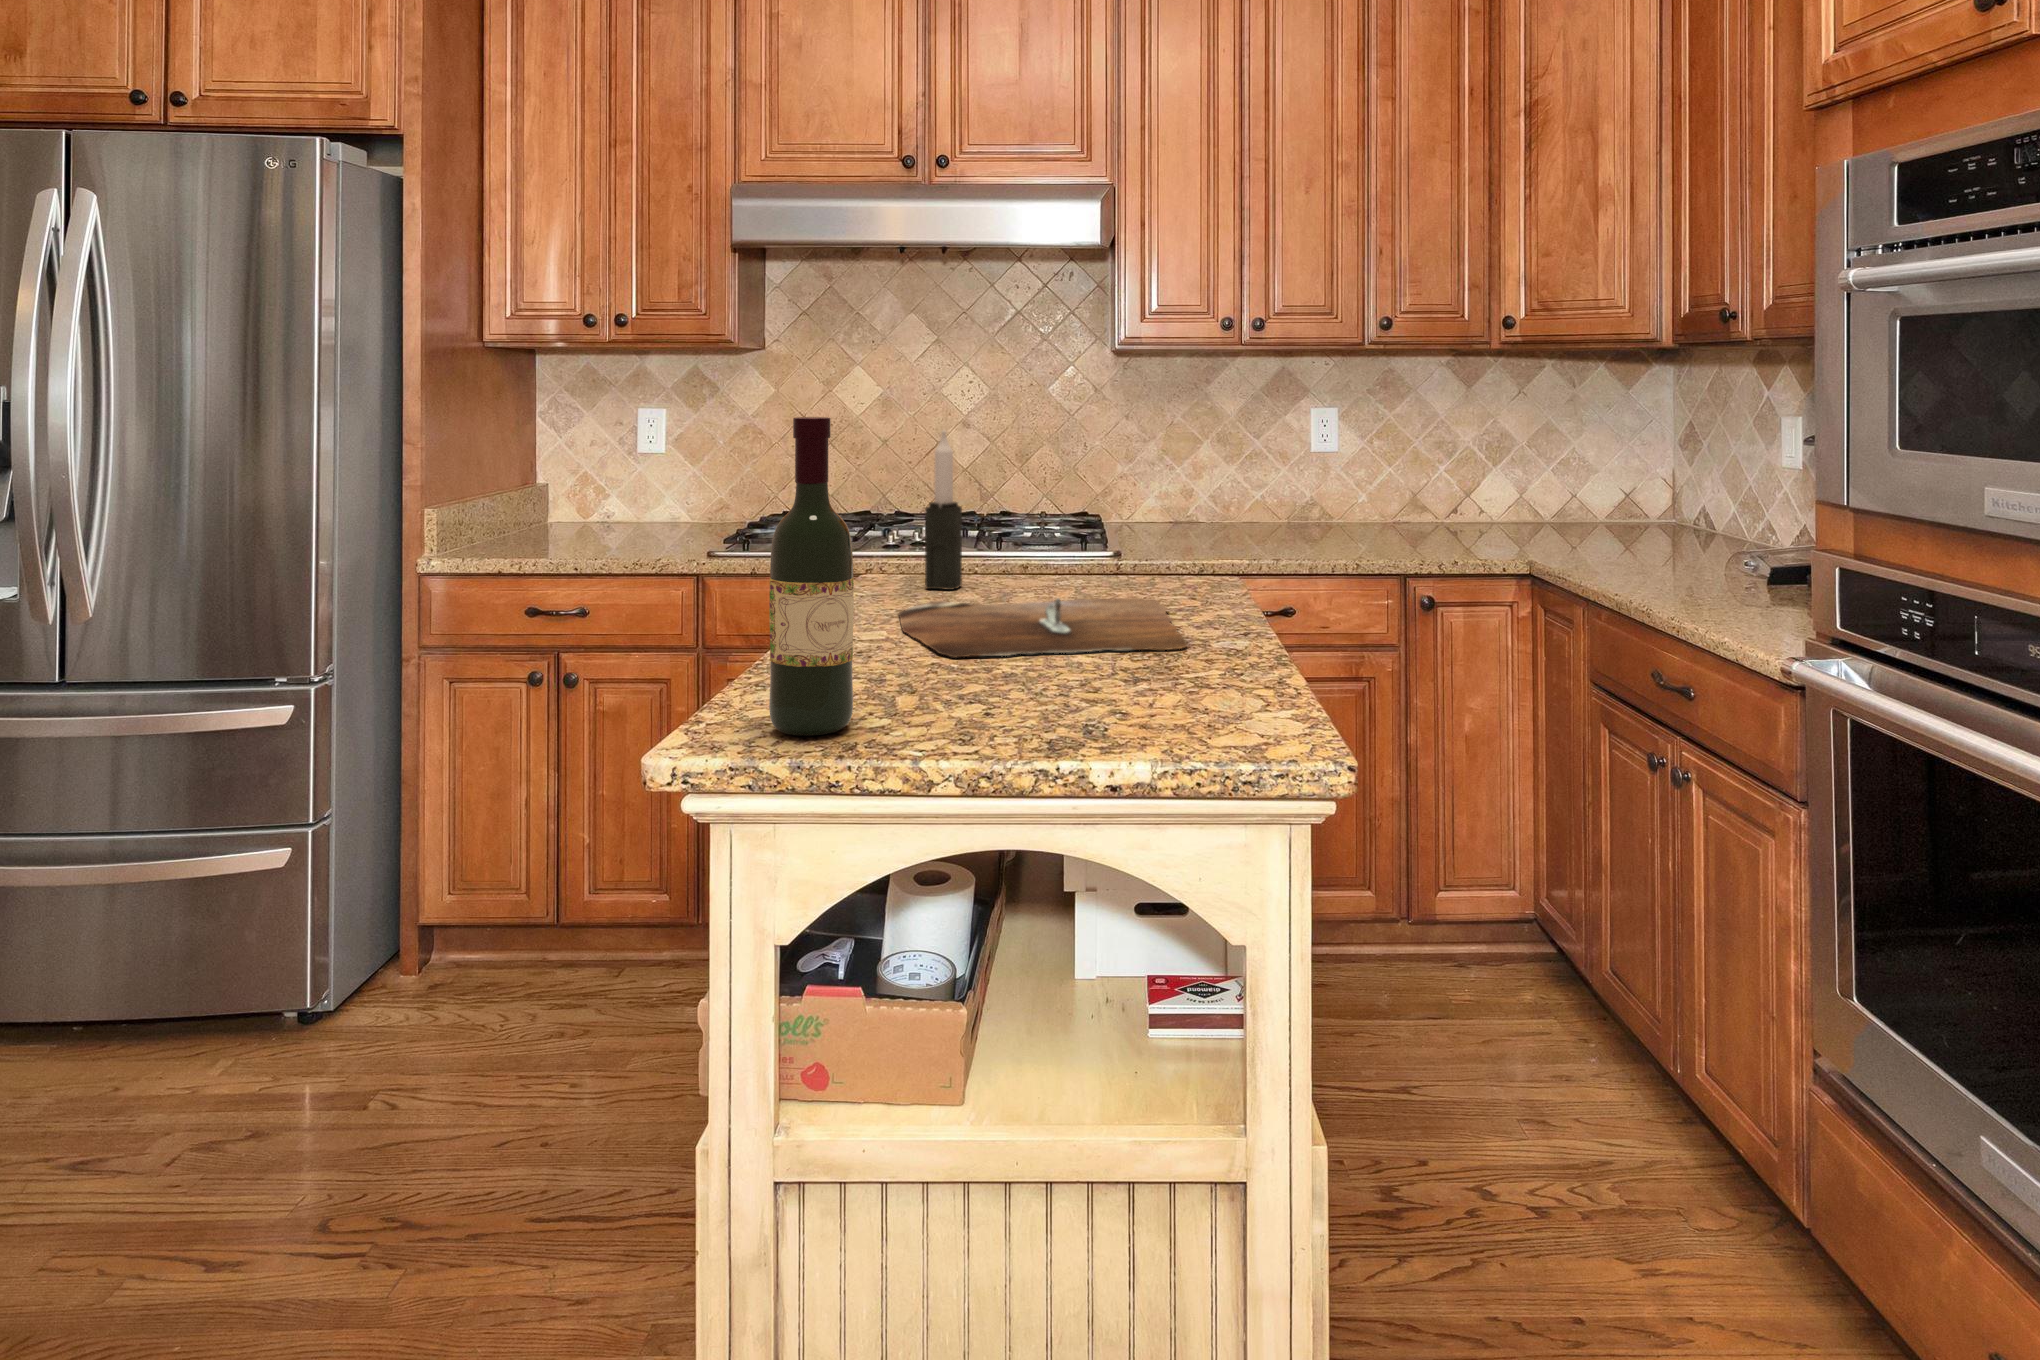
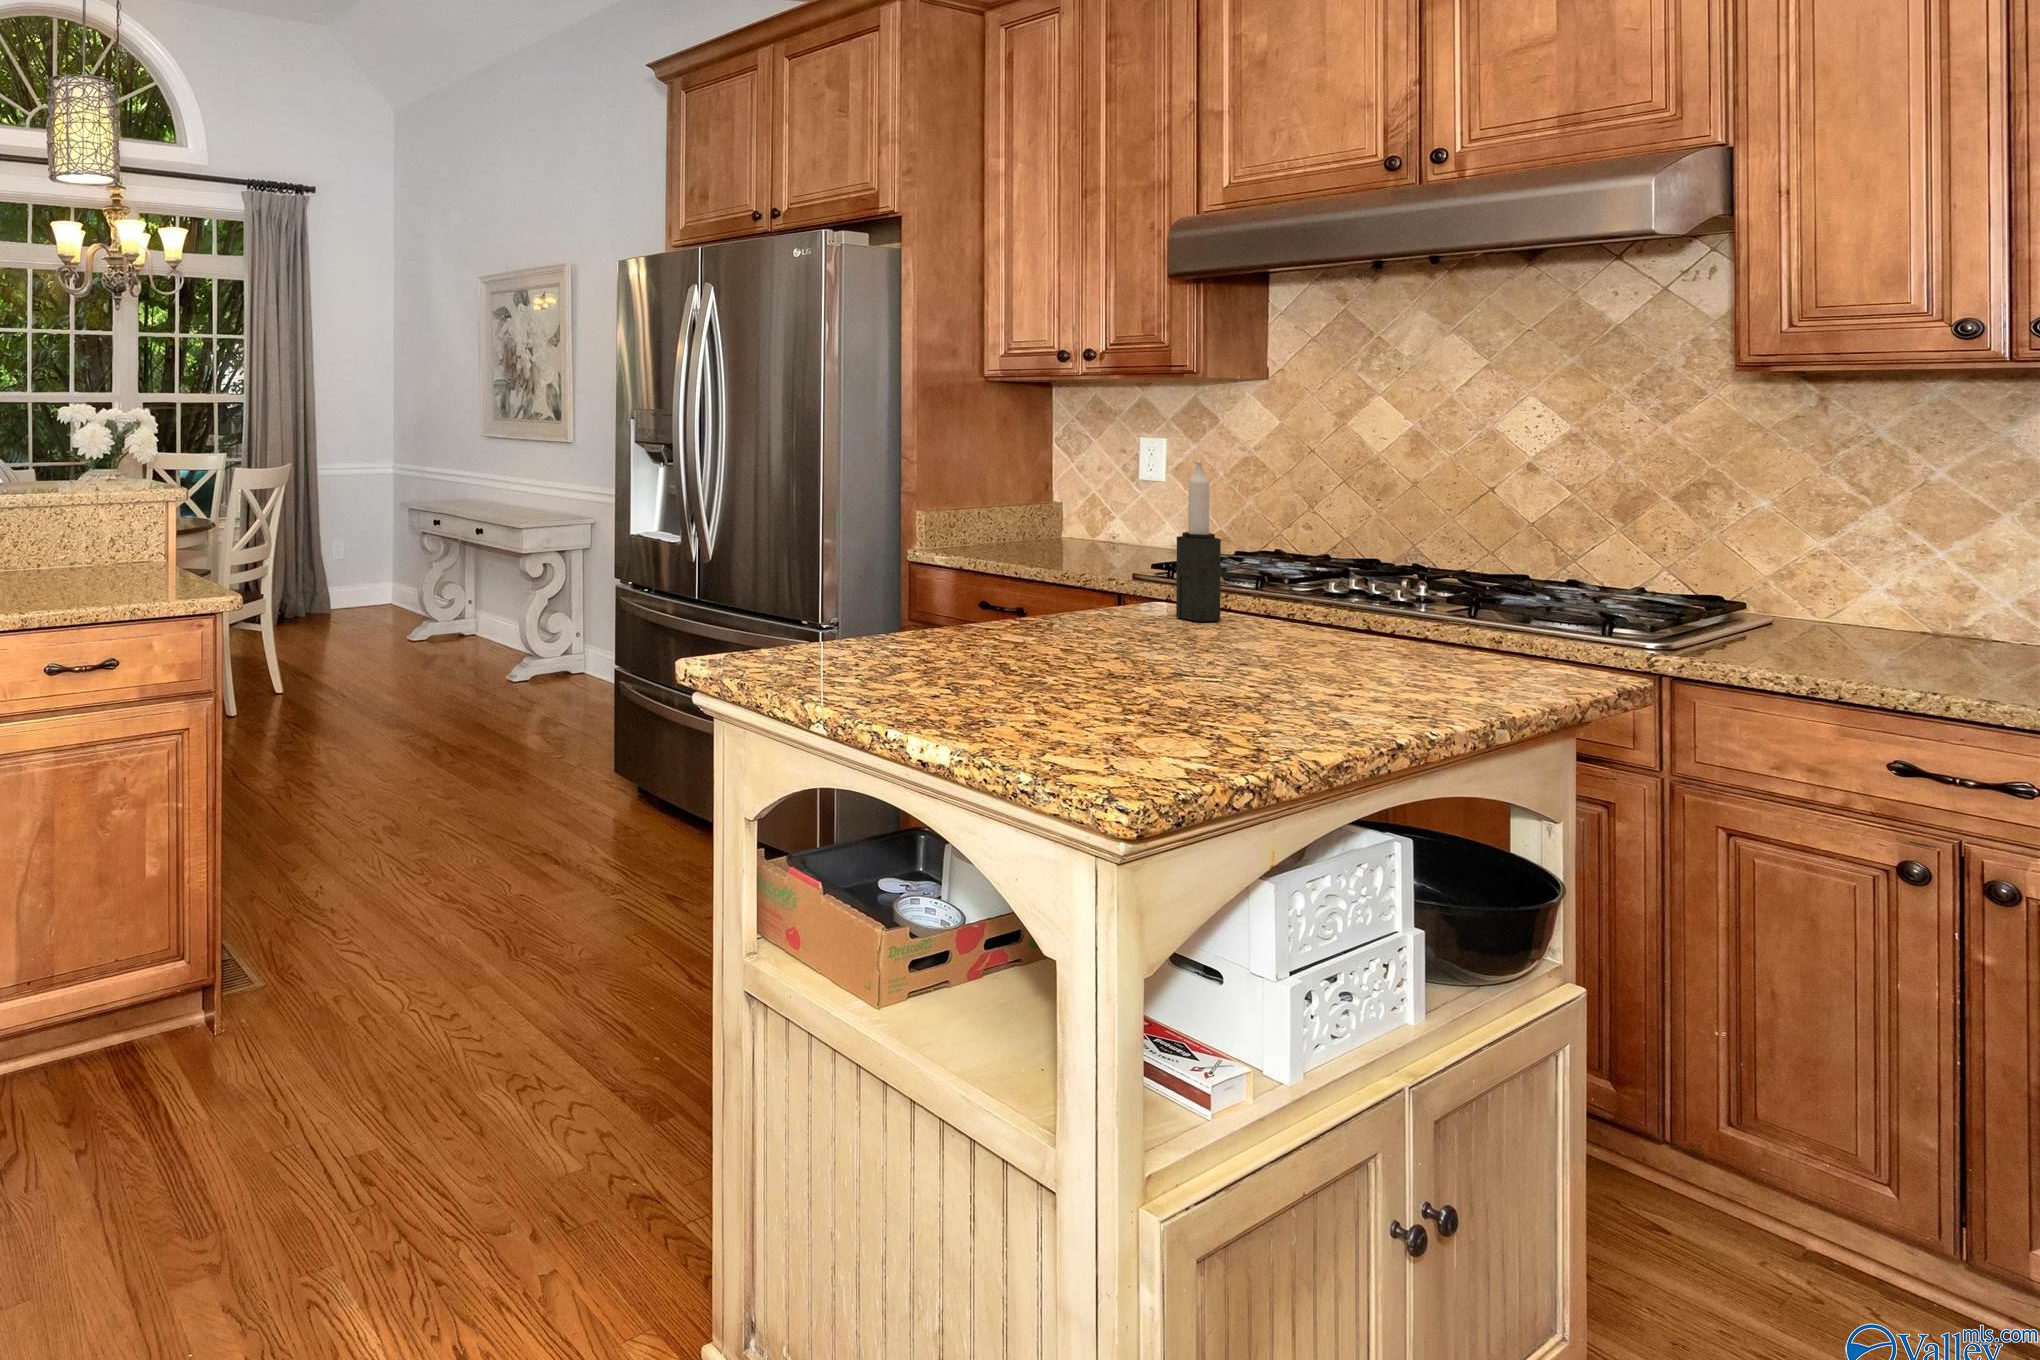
wine bottle: present [769,417,854,736] -> none [744,430,810,678]
cutting board: present [899,597,1187,658] -> none [1016,623,1386,696]

